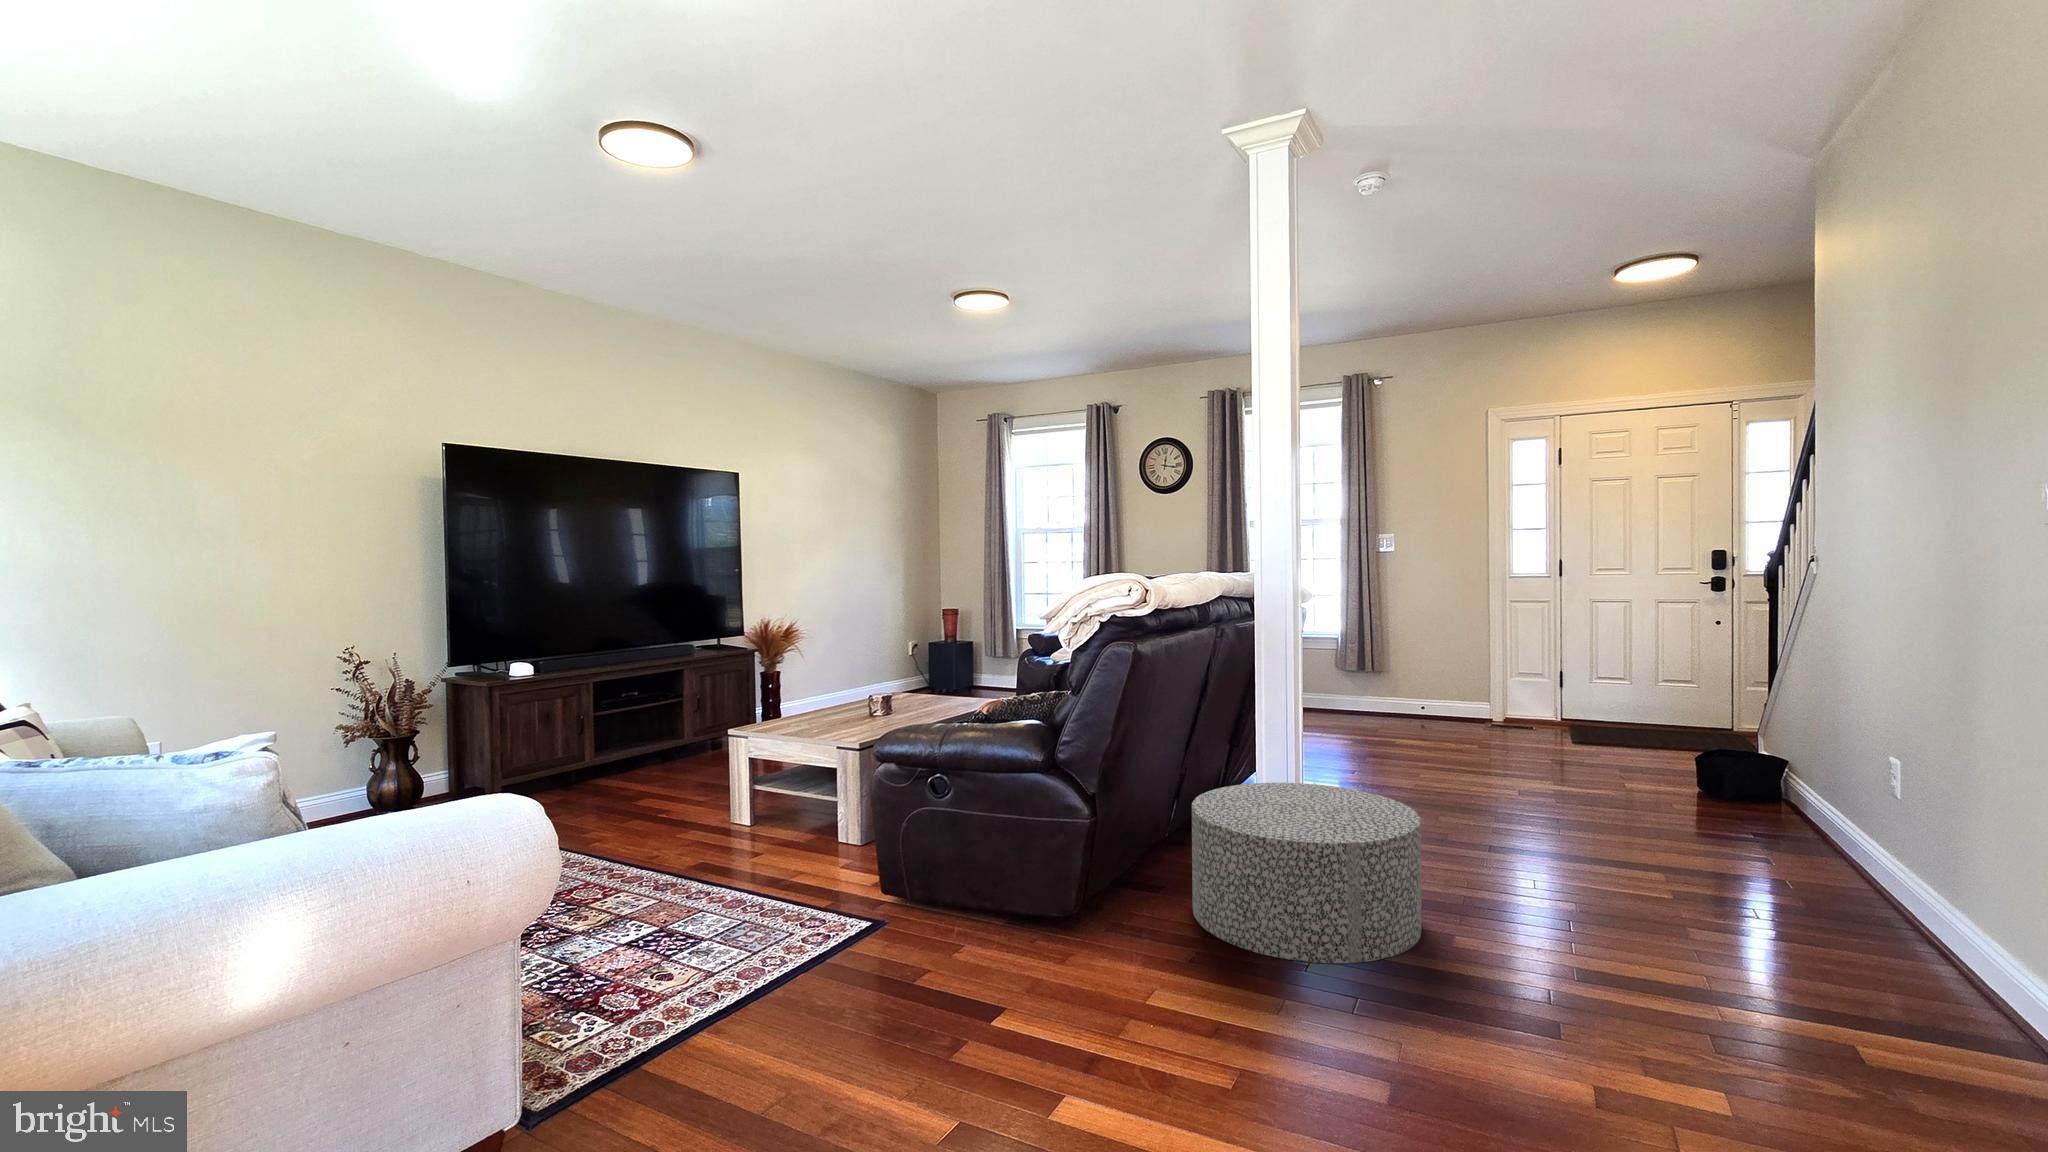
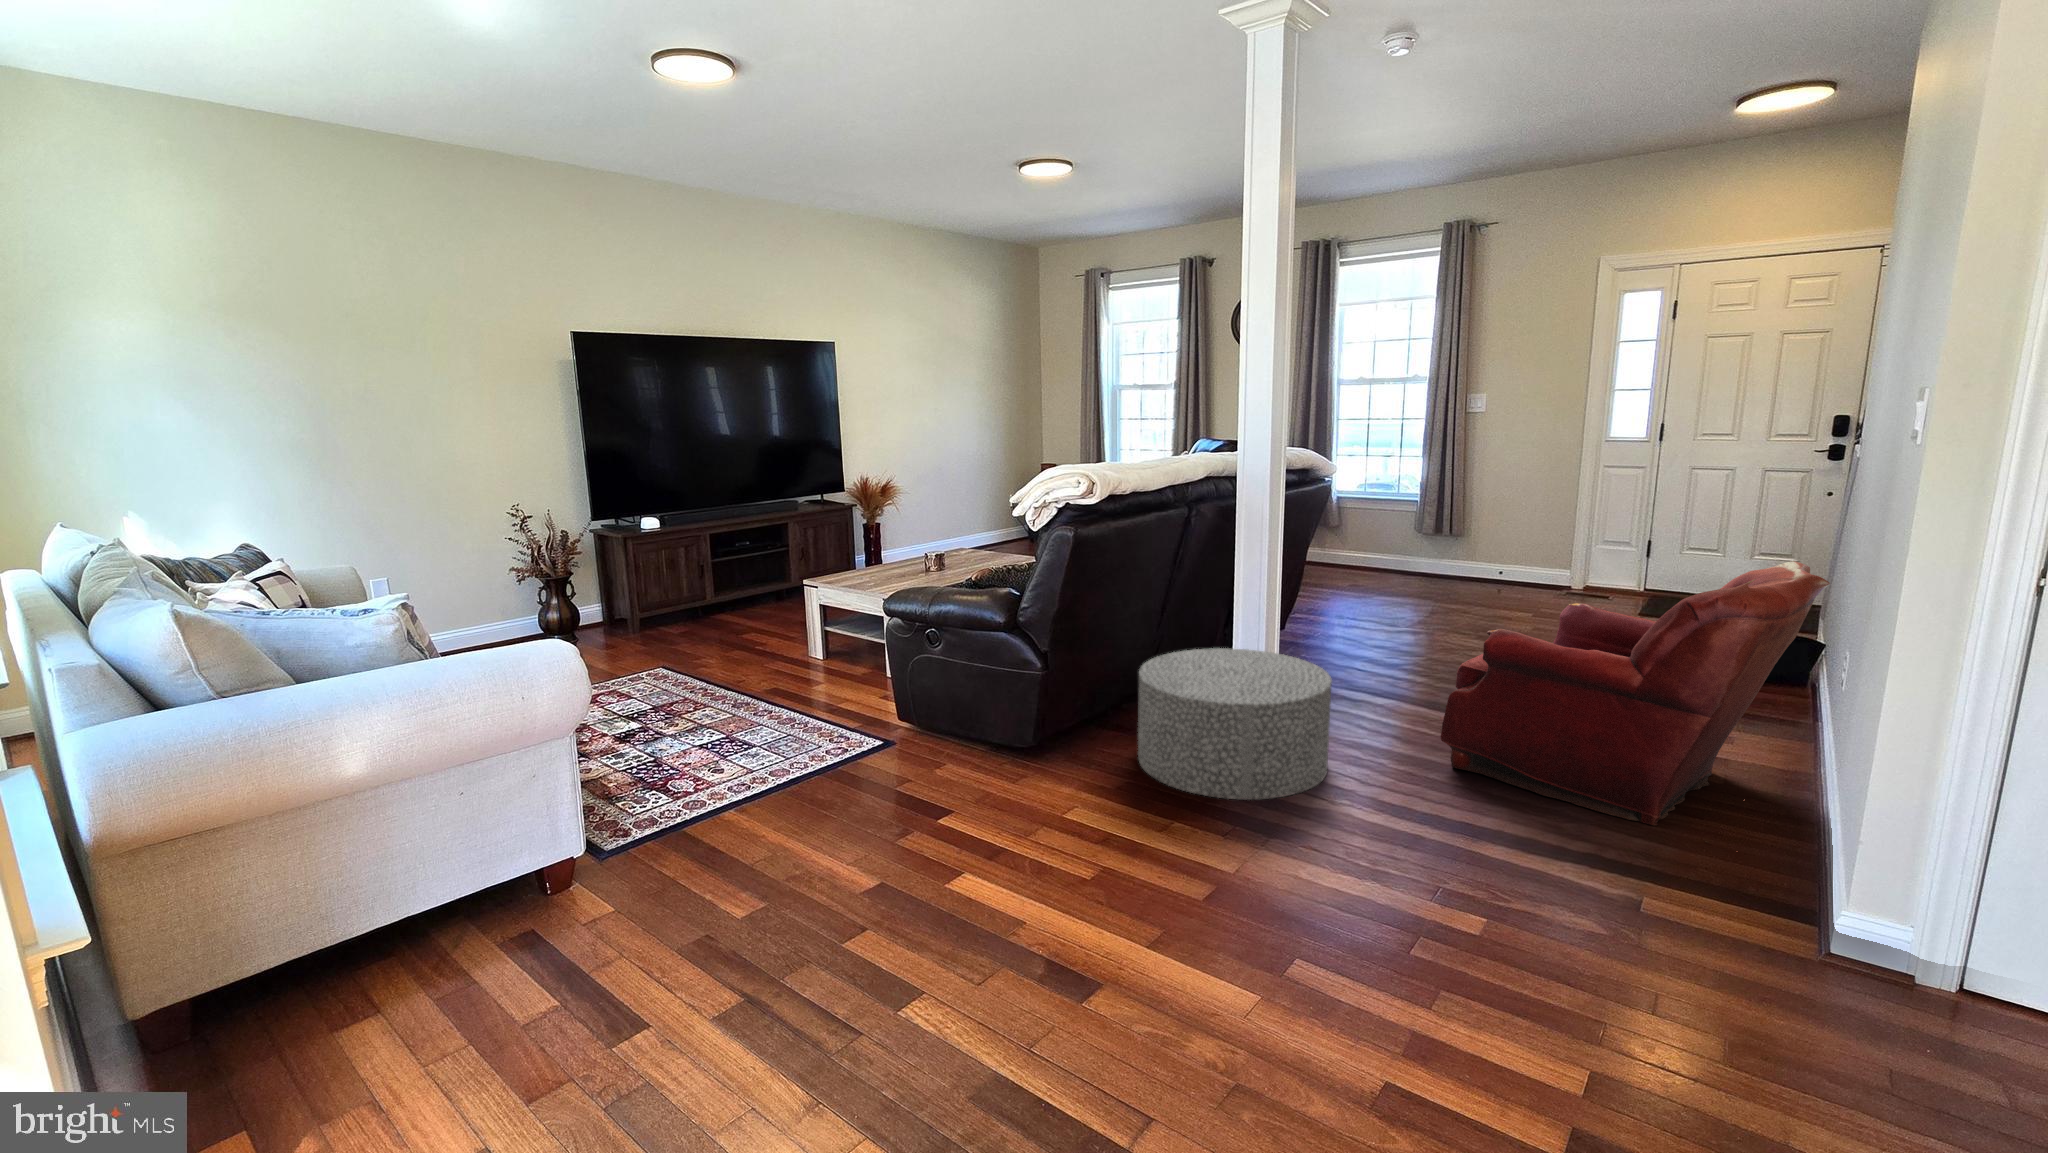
armchair: none [1529,663,1926,983] -> present [1441,561,1830,843]

